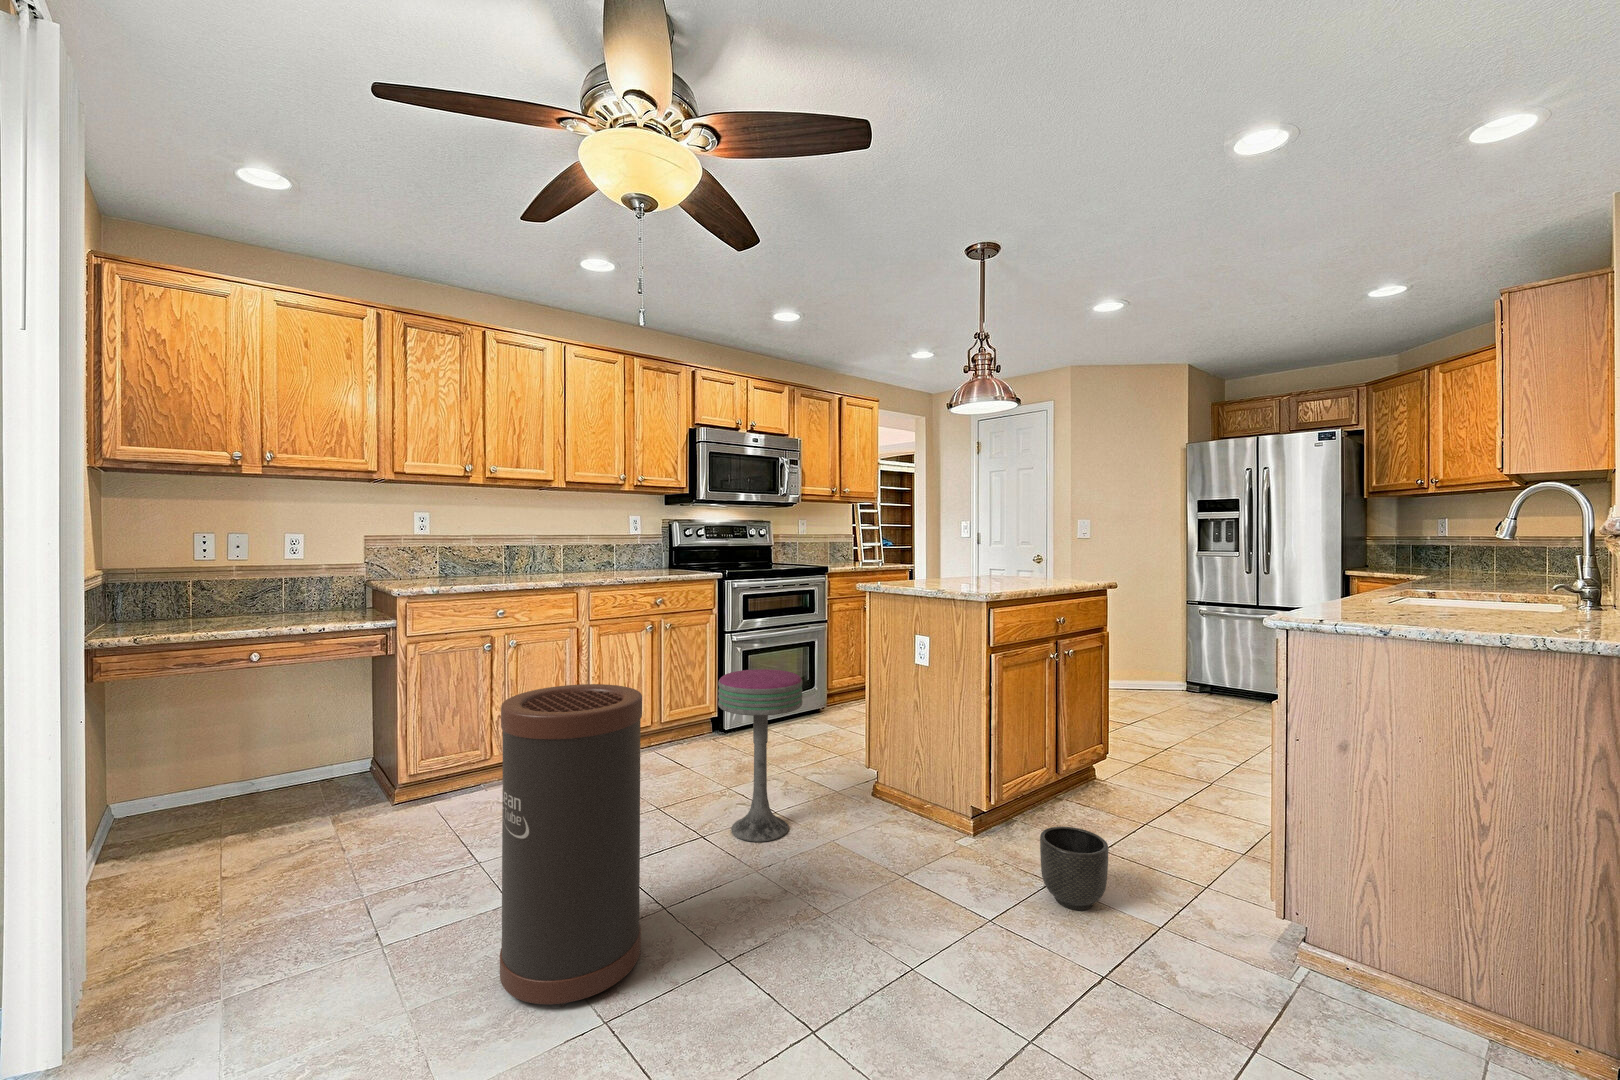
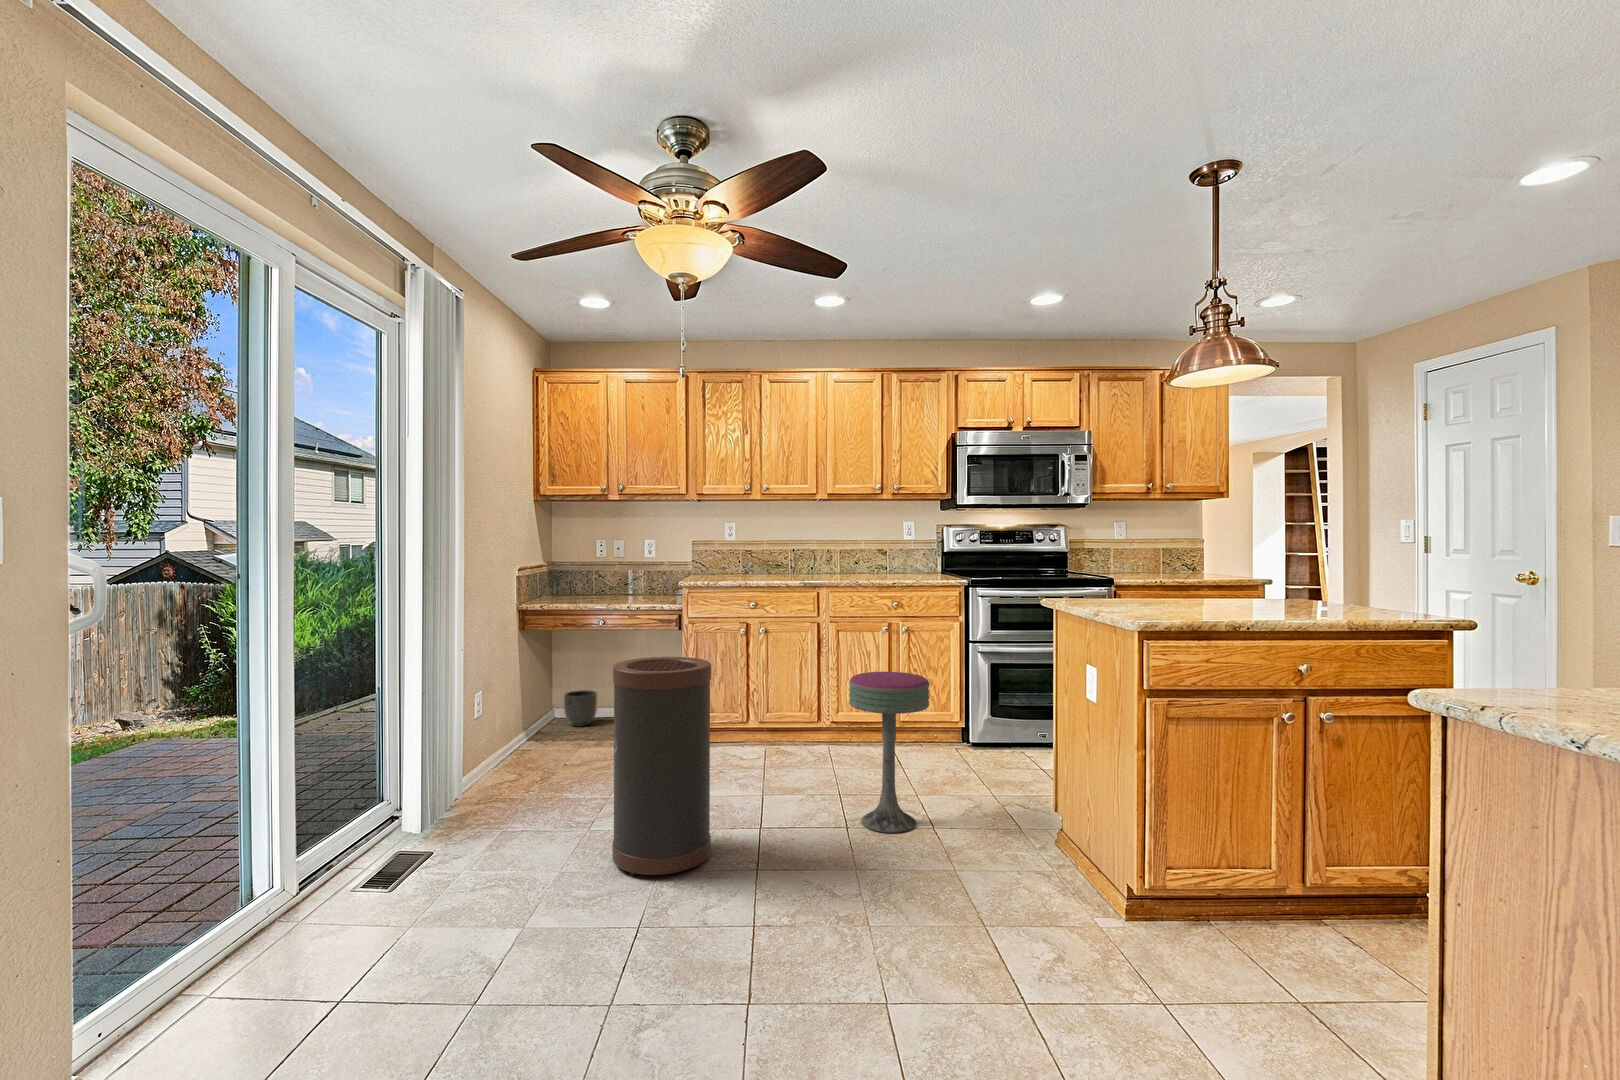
planter: present [1040,826,1109,910] -> present [564,690,597,726]

